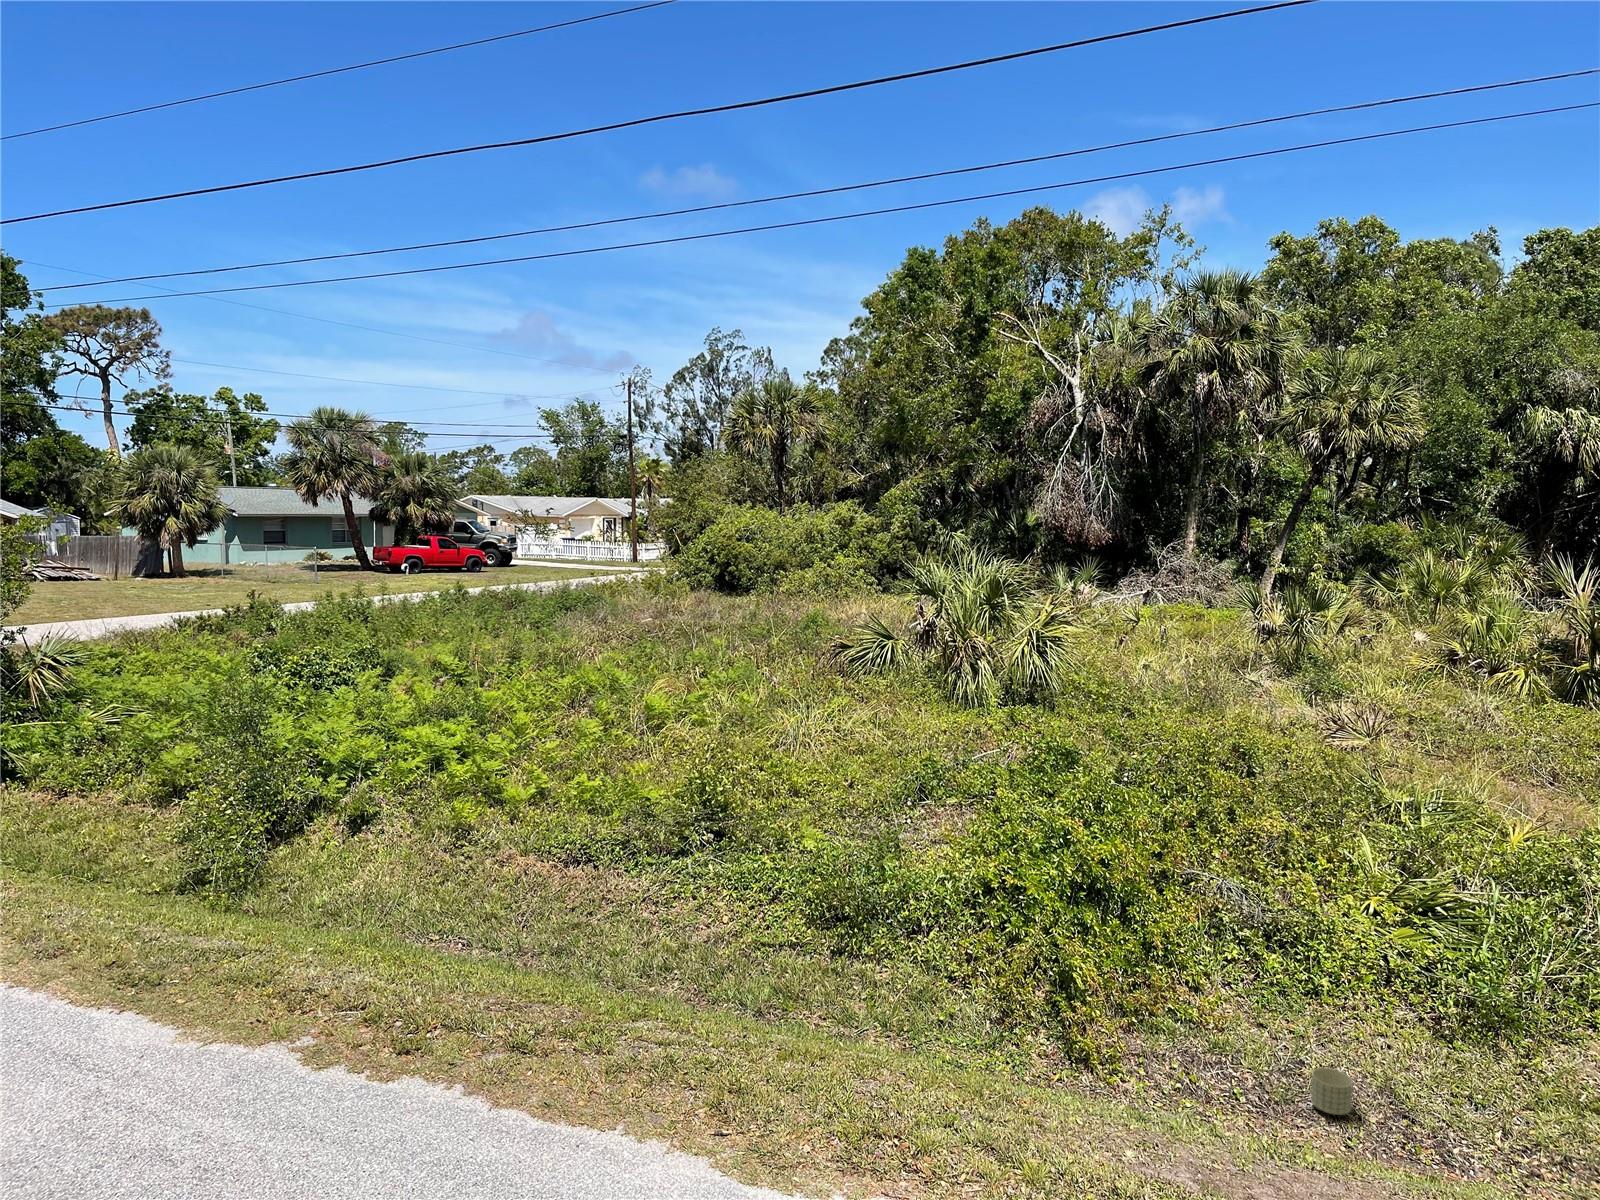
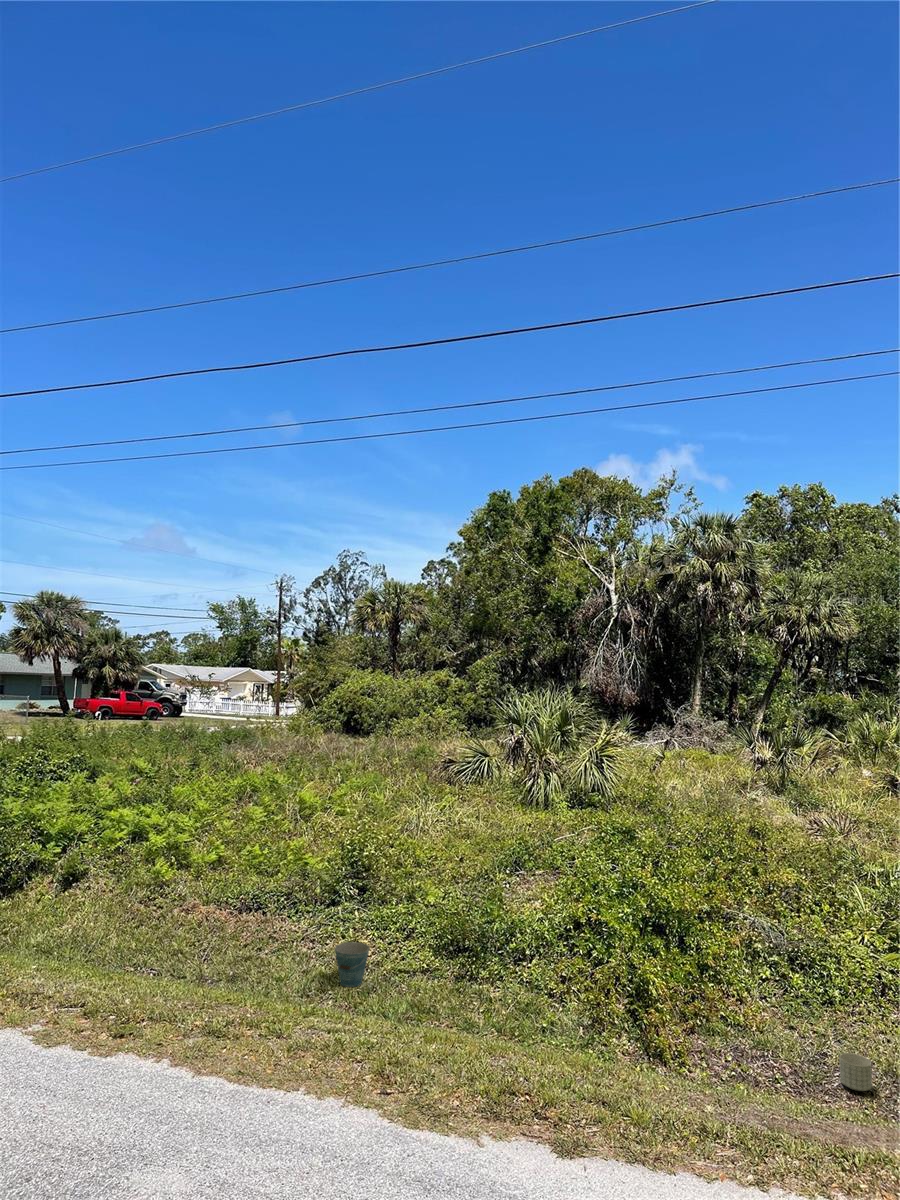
bucket: none [677,914,723,969] -> present [335,942,370,987]

